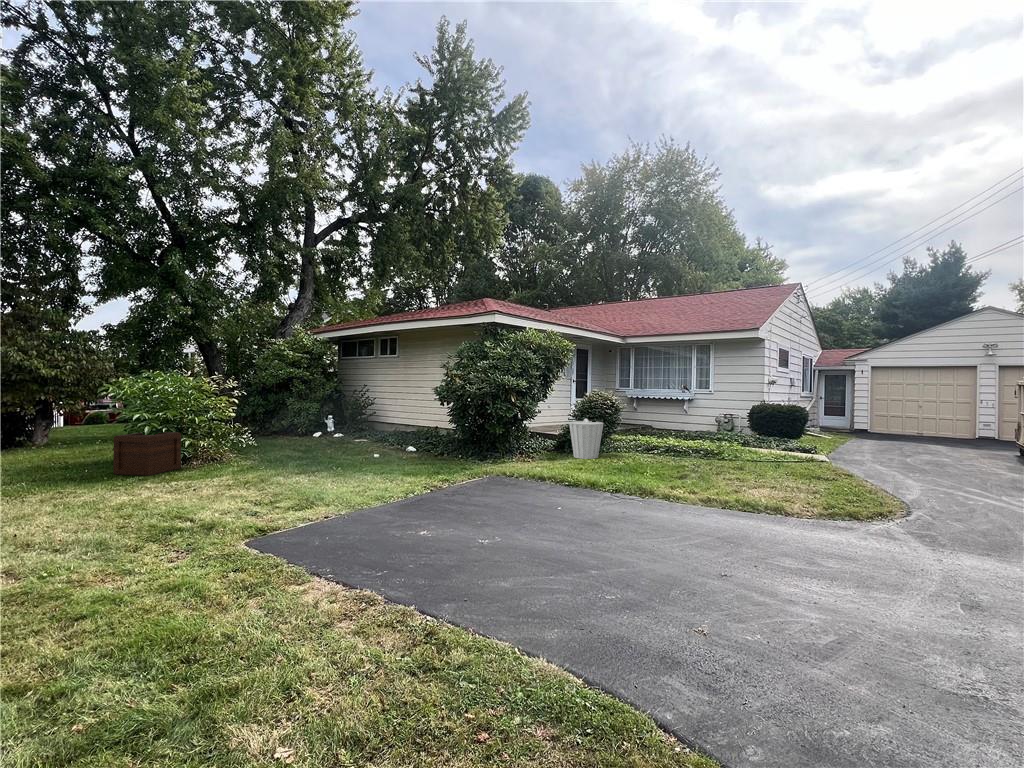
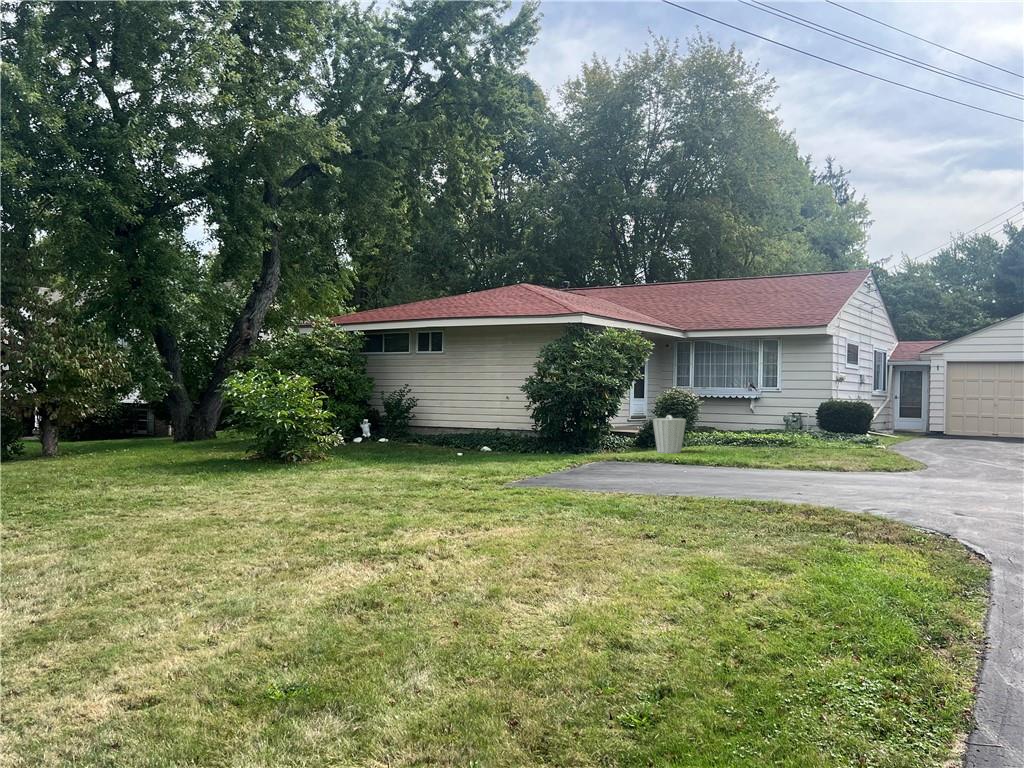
wooden crate: present [113,432,181,476] -> none [271,429,314,466]

